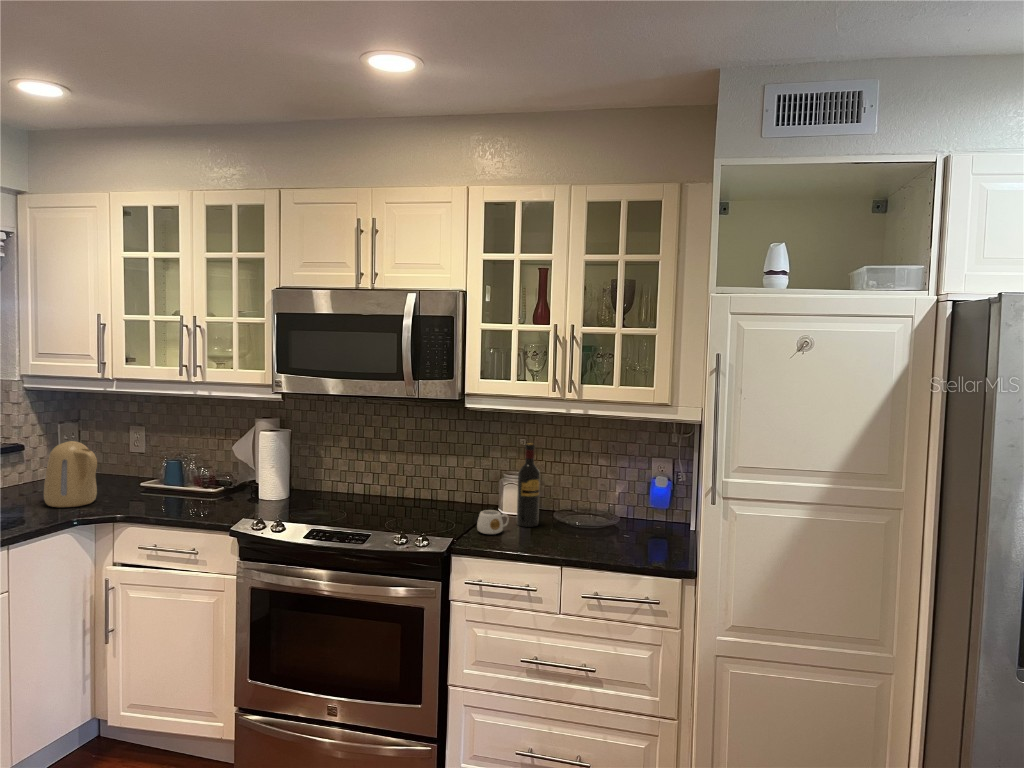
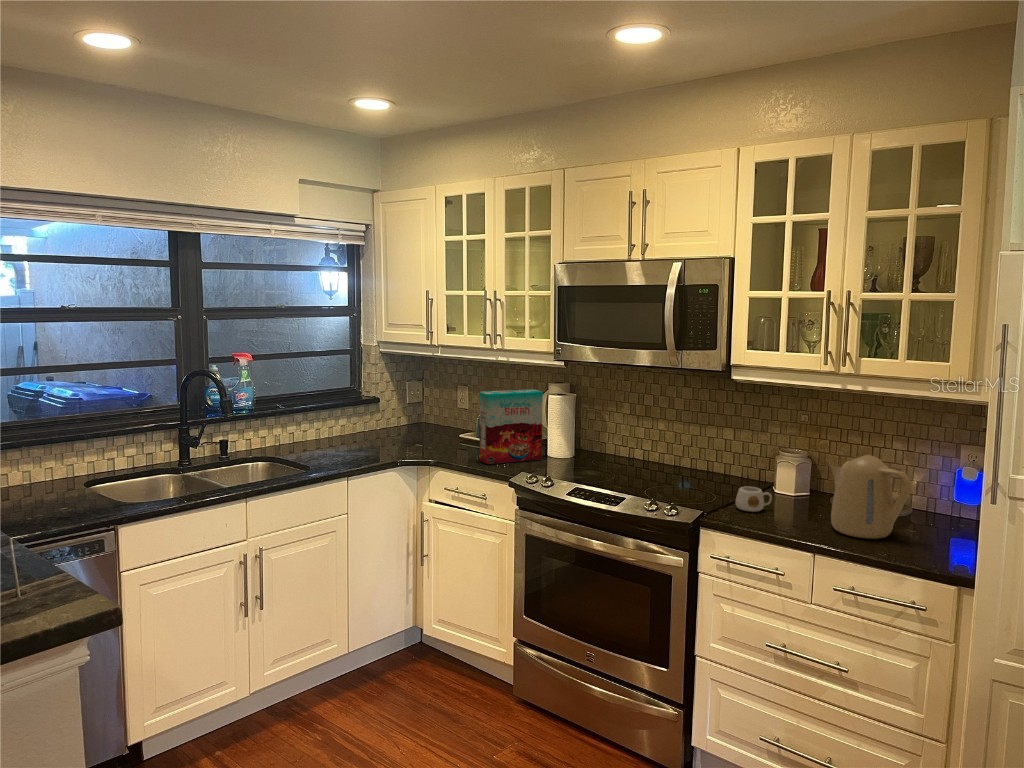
cereal box: none [181,426,255,514] -> present [479,389,543,464]
kettle: present [44,441,97,507] -> present [830,455,911,539]
wine bottle: present [517,443,540,527] -> none [785,420,812,509]

